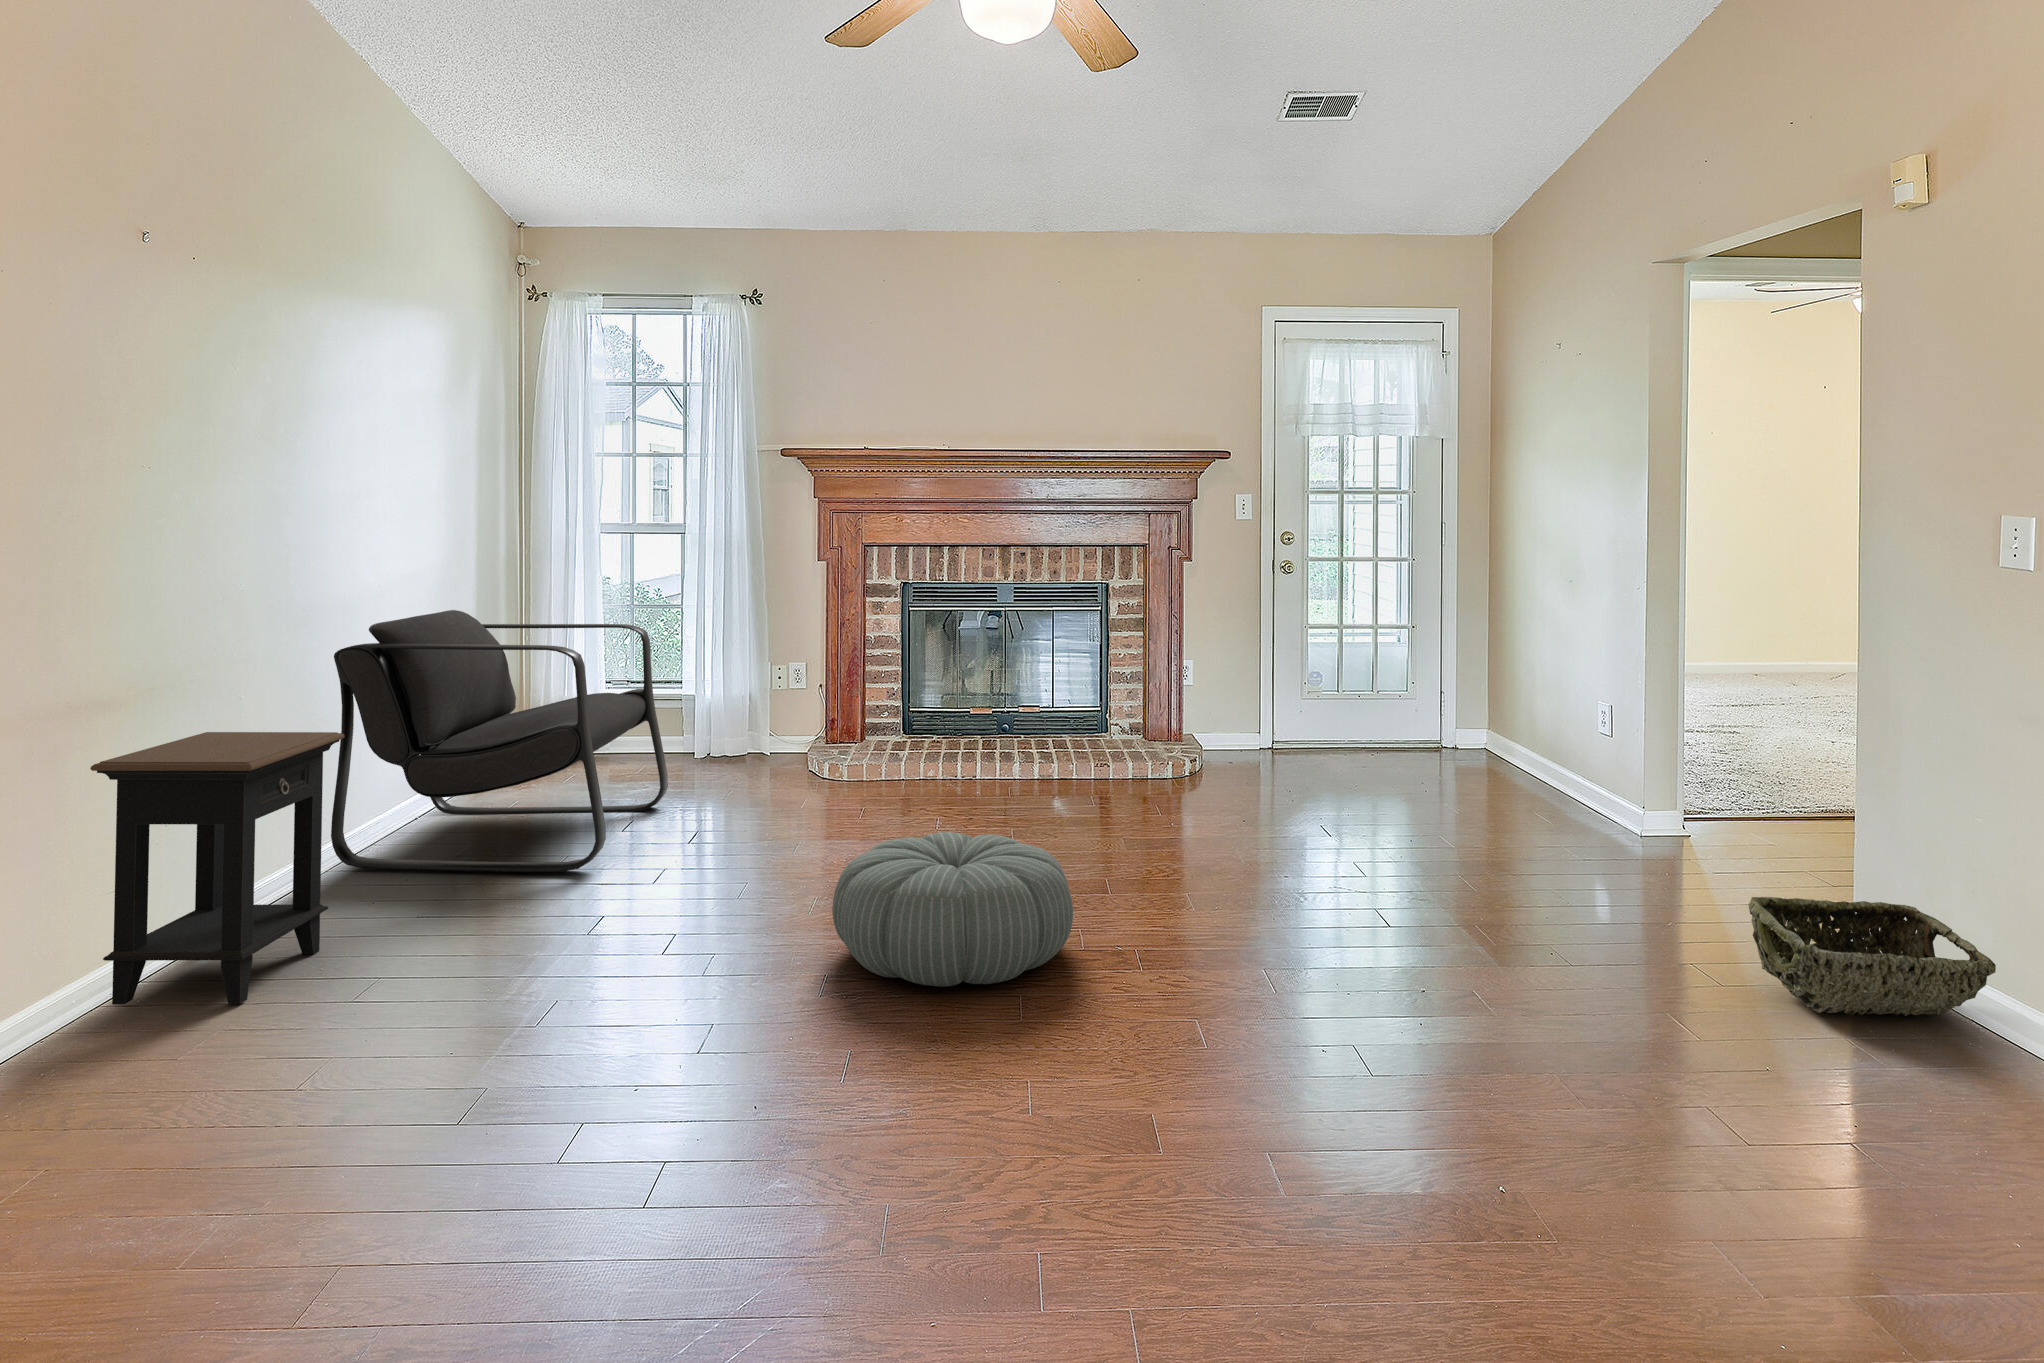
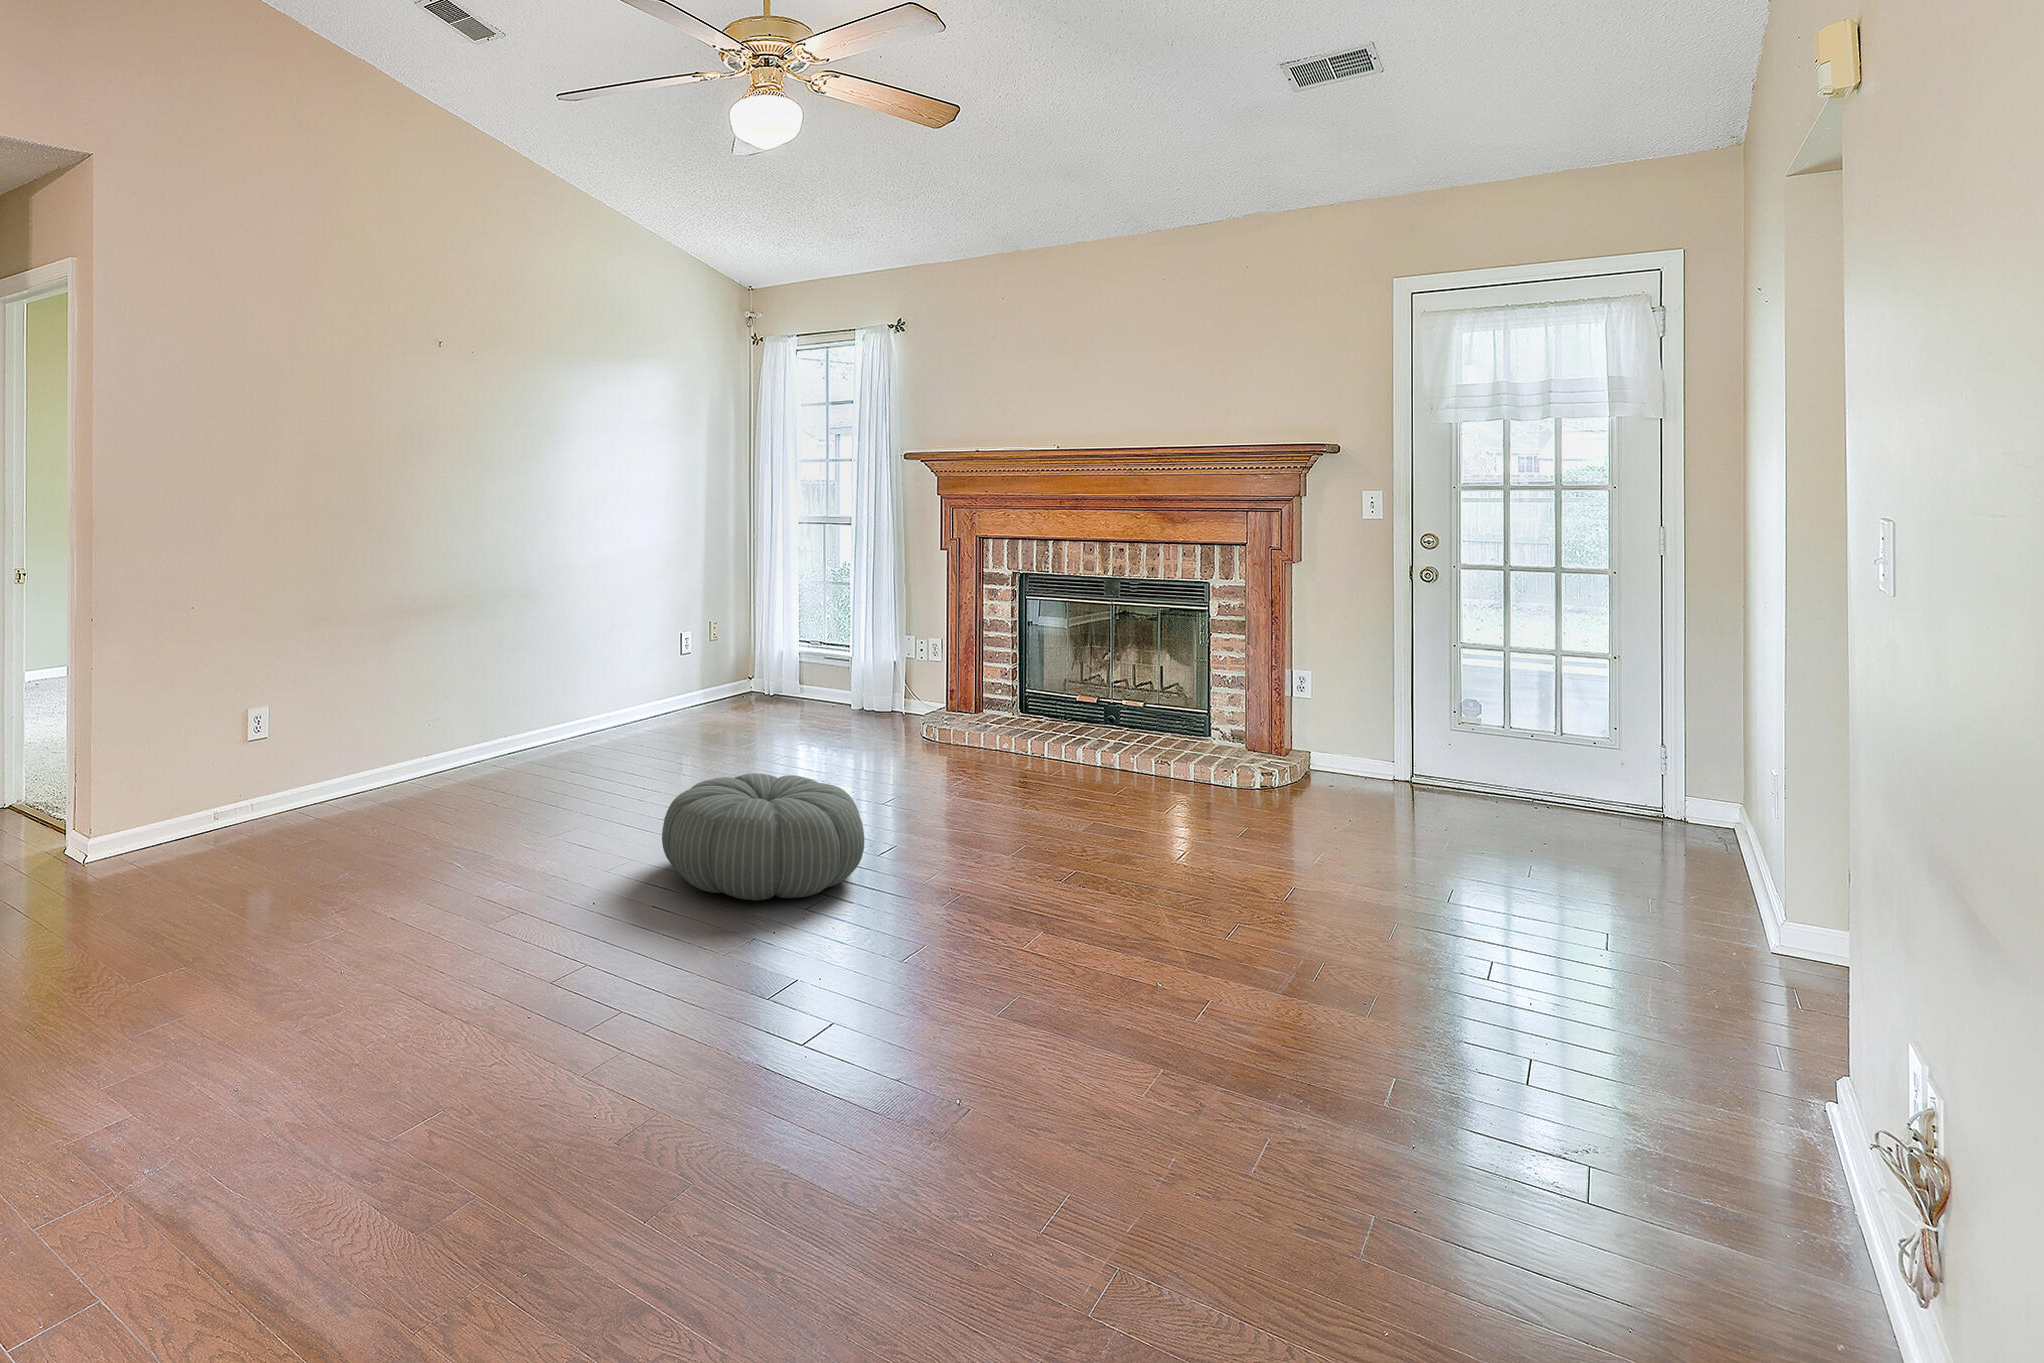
armchair: present [331,610,668,872] -> none [529,575,774,767]
side table: present [90,732,345,1005] -> none [324,637,468,802]
woven basket: present [1748,897,1996,1016] -> none [1500,1021,1848,1266]

